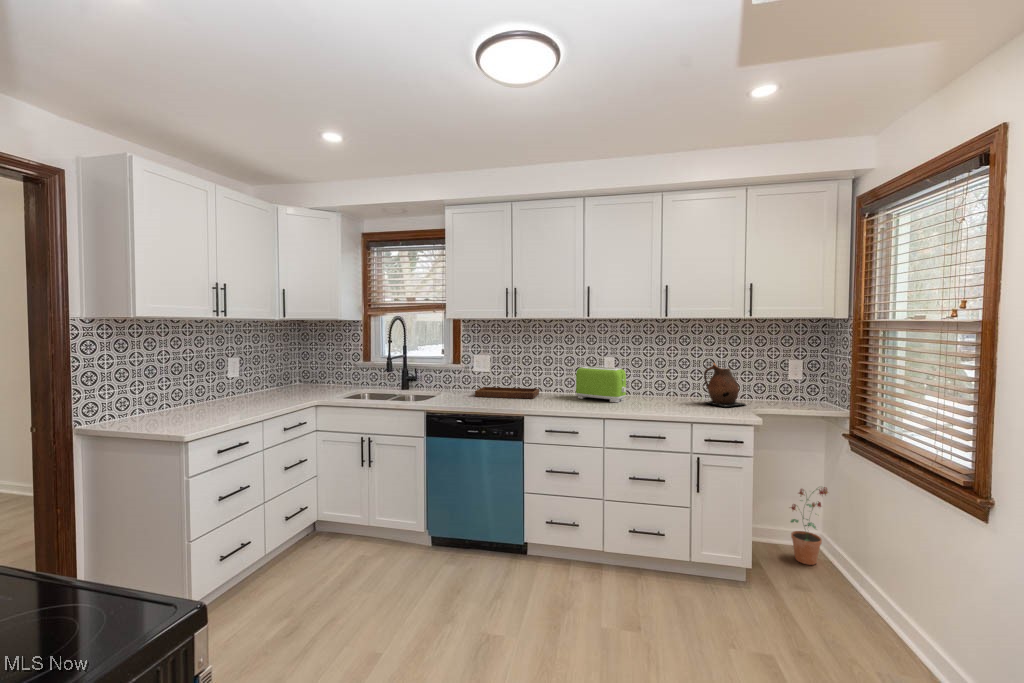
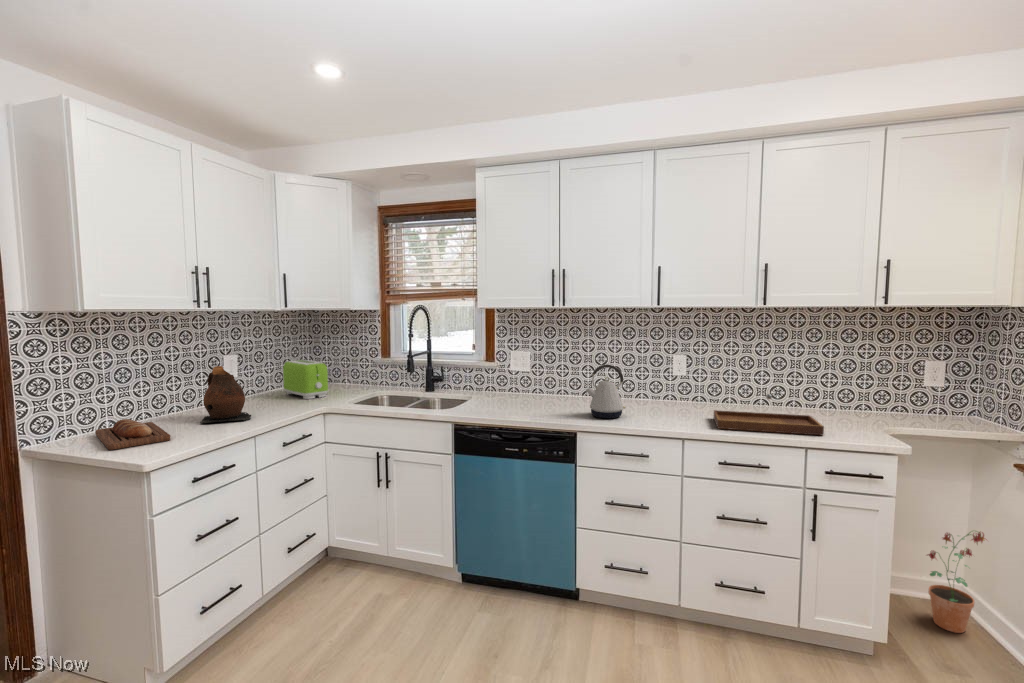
kettle: none [532,363,563,406] -> present [586,365,626,418]
ceramic pitcher: present [704,363,745,406] -> present [200,366,251,423]
toaster: present [576,366,626,402] -> present [283,360,328,399]
tray: present [475,375,539,399] -> present [714,394,824,435]
bread loaf: none [131,406,197,428] -> present [95,419,171,450]

